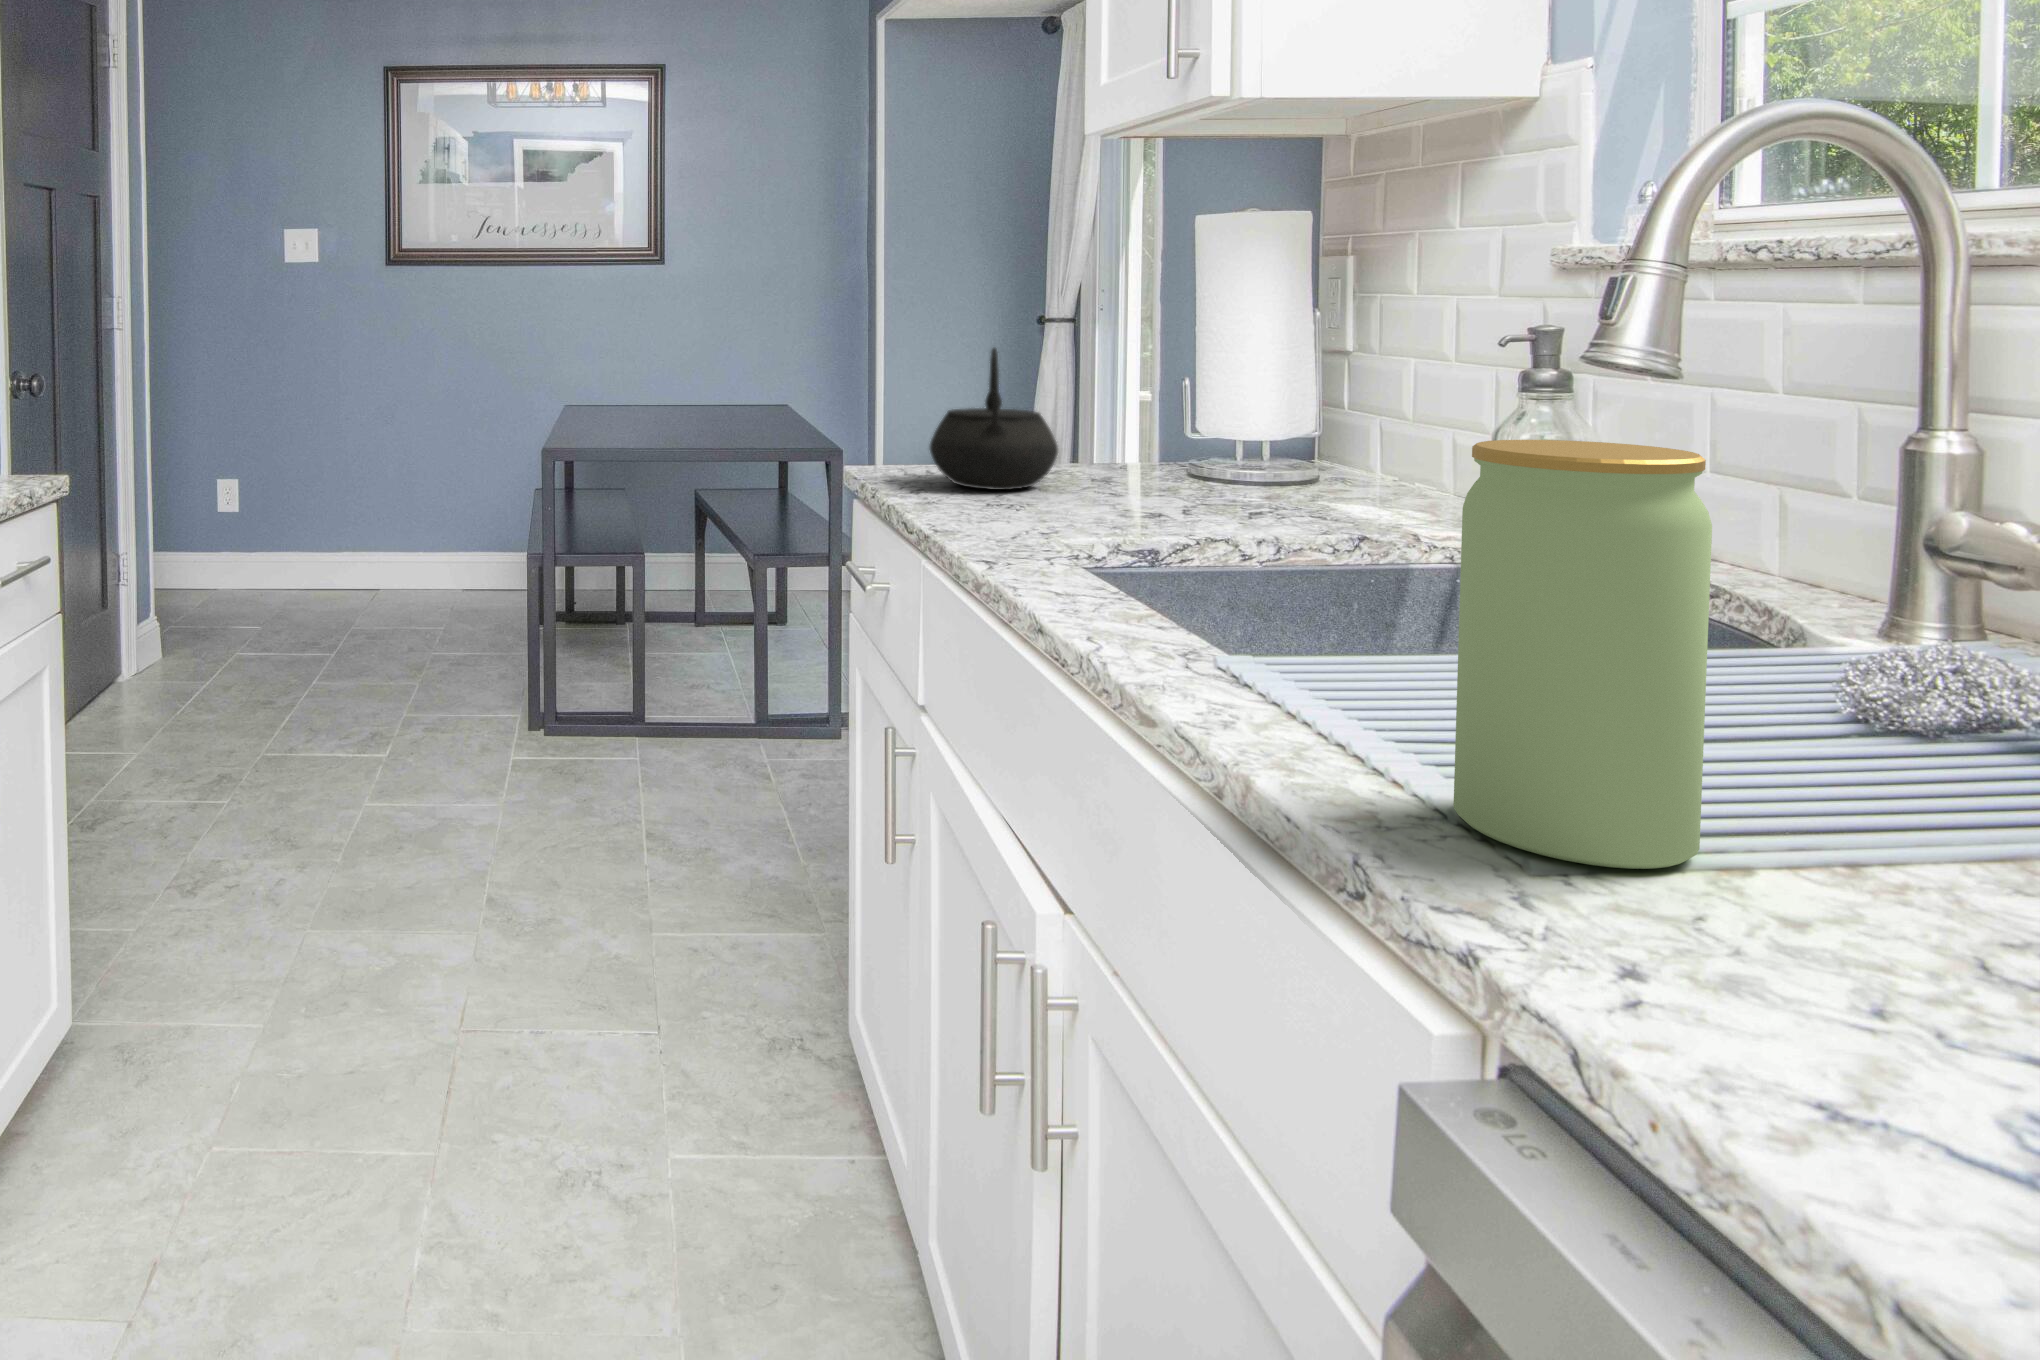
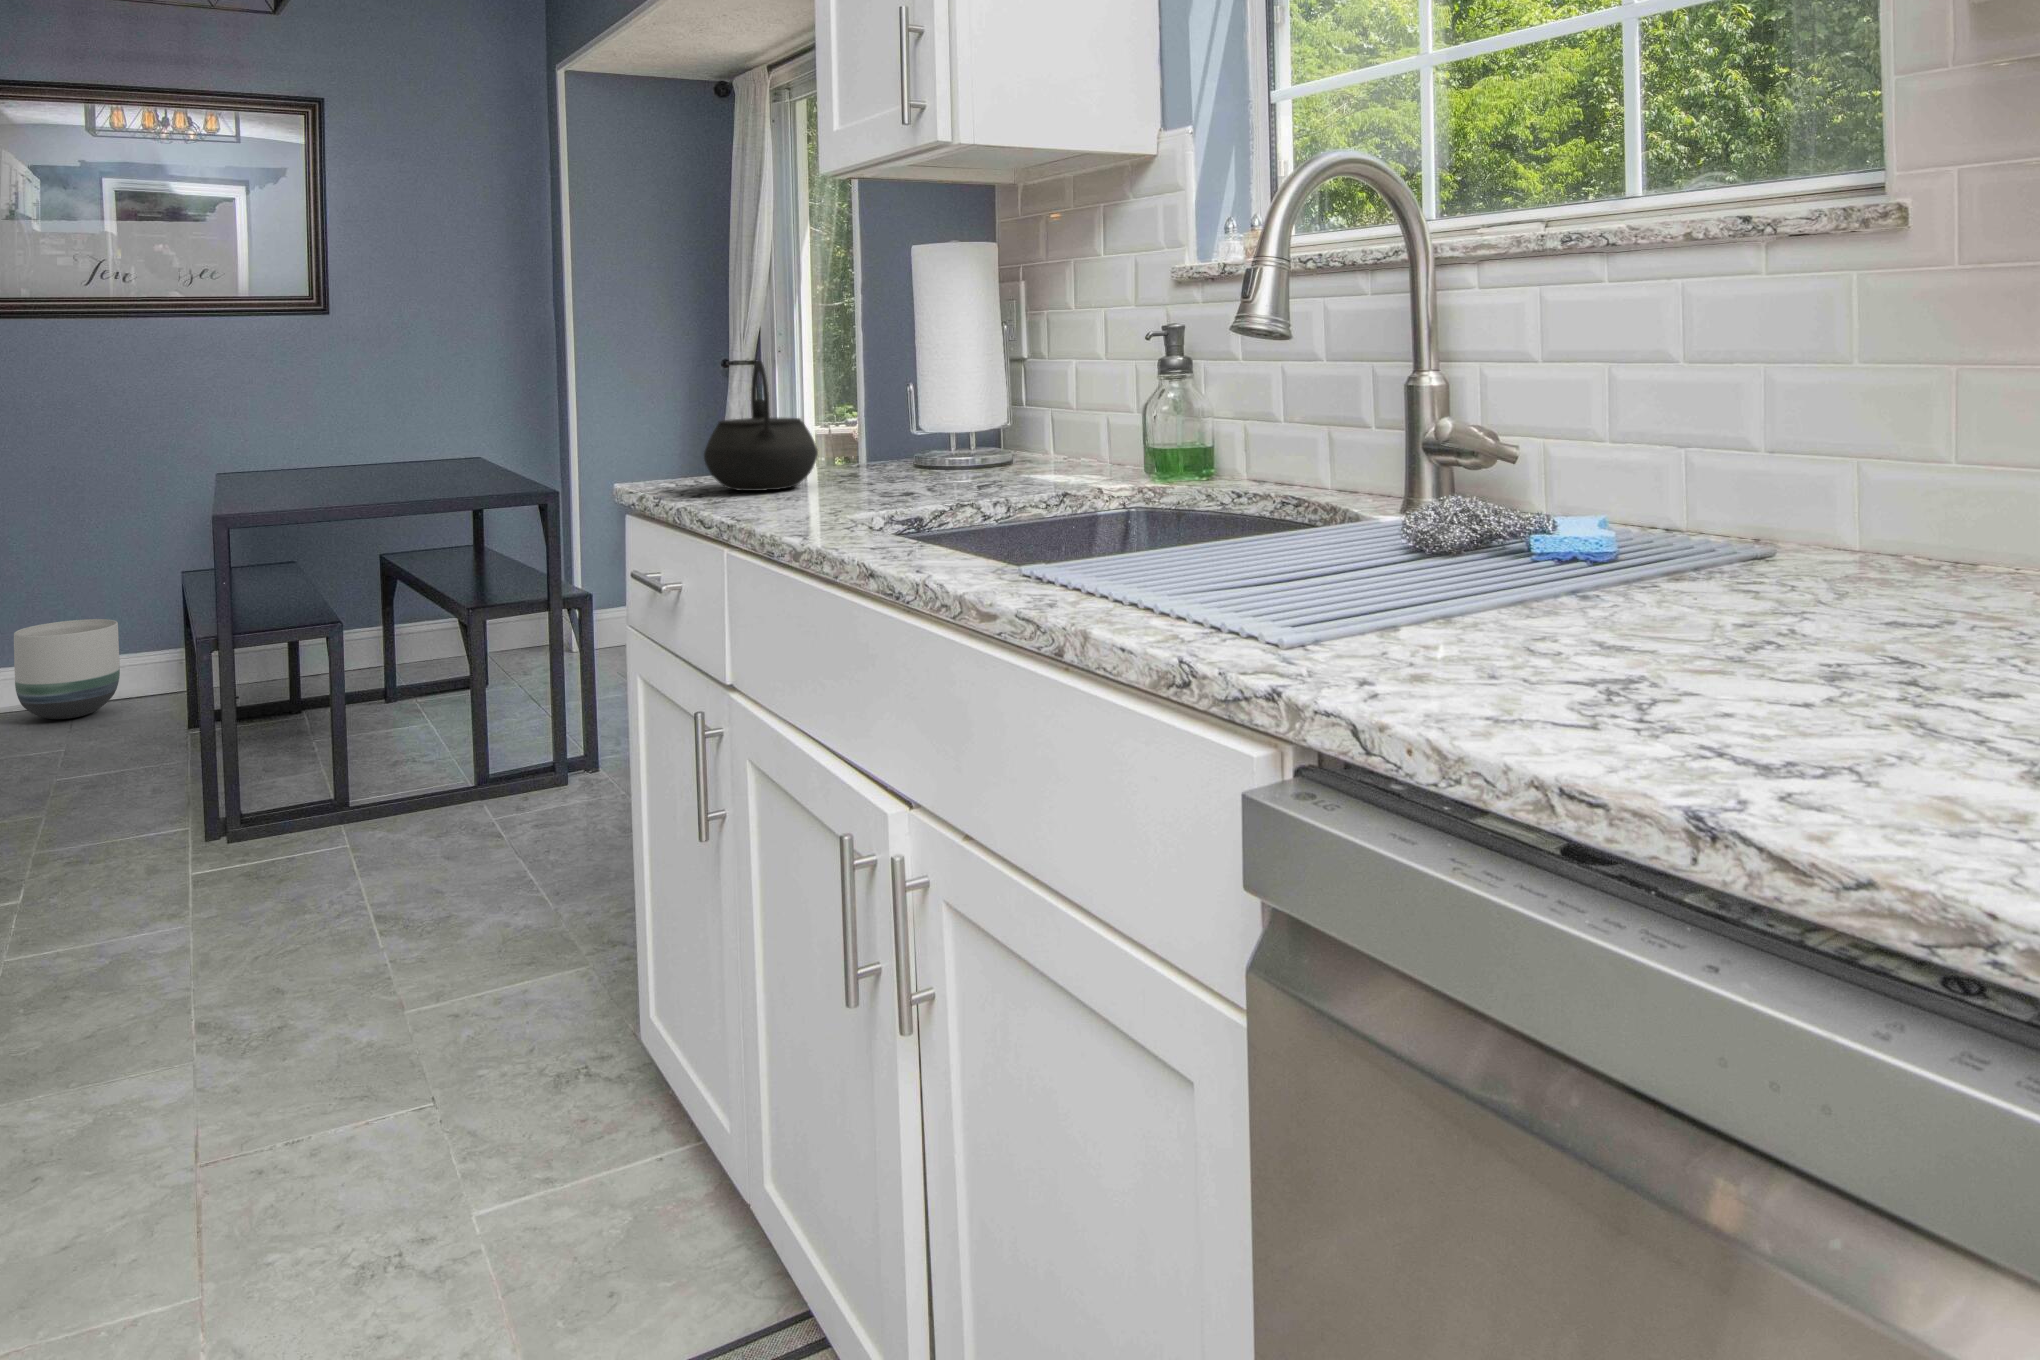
jar: present [1453,440,1712,869] -> none [1220,359,1365,639]
planter: none [419,519,492,600] -> present [14,619,120,719]

